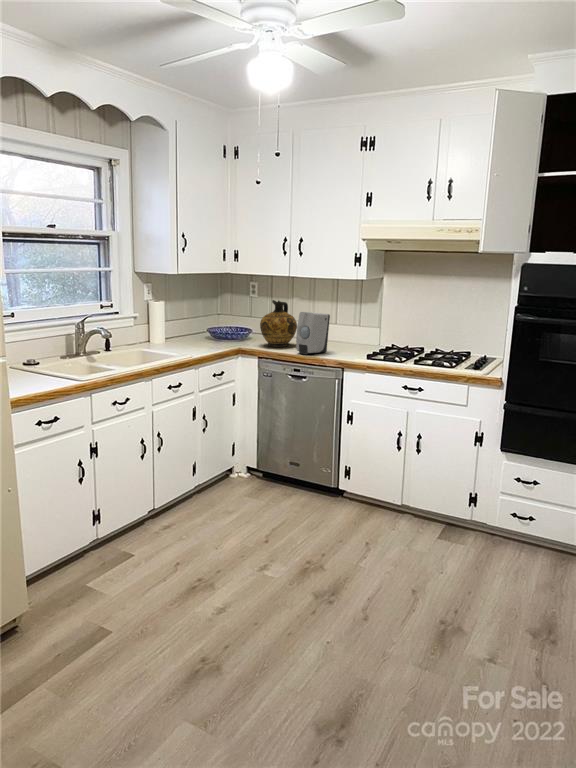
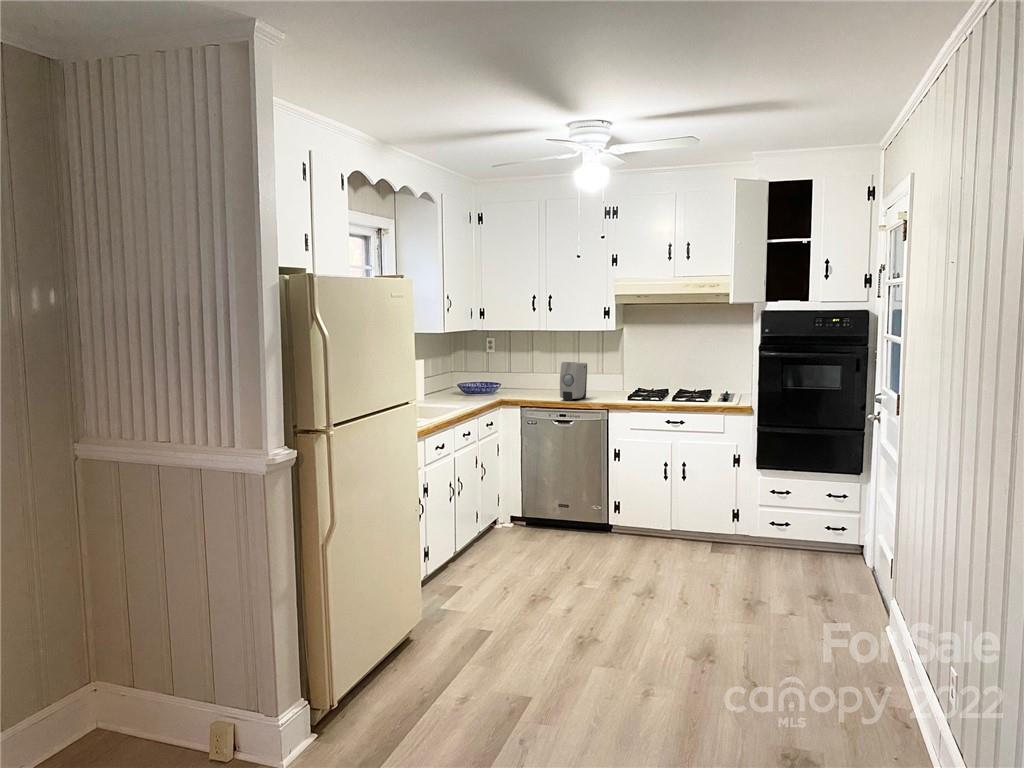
ceramic jug: present [260,300,297,347] -> none [516,353,551,397]

